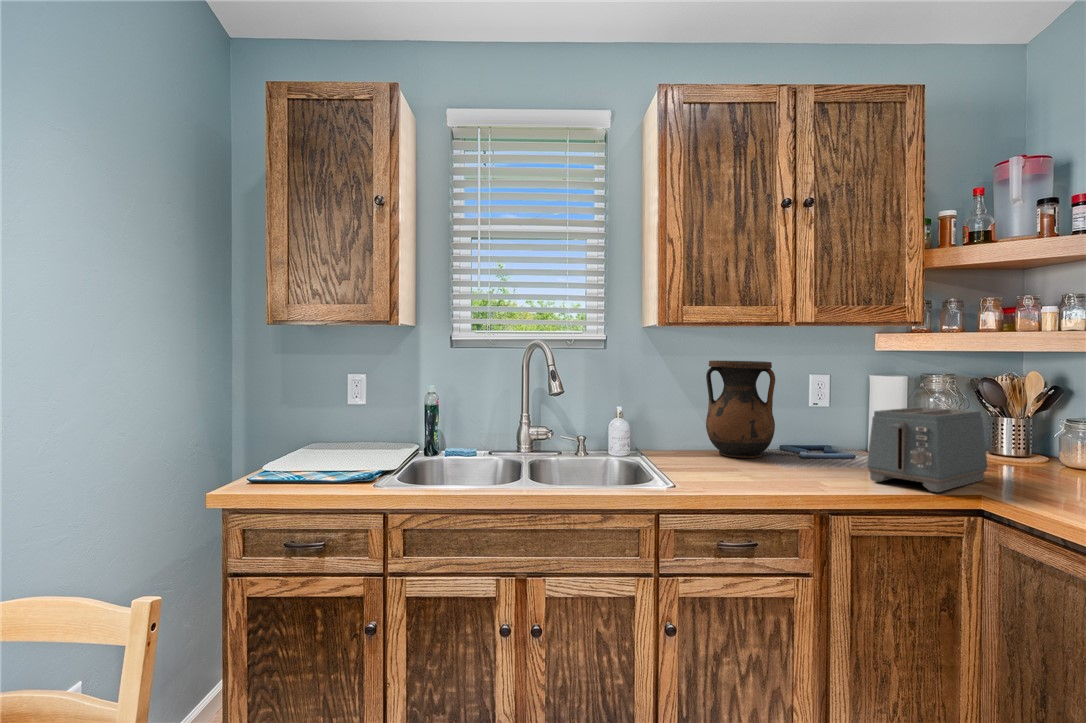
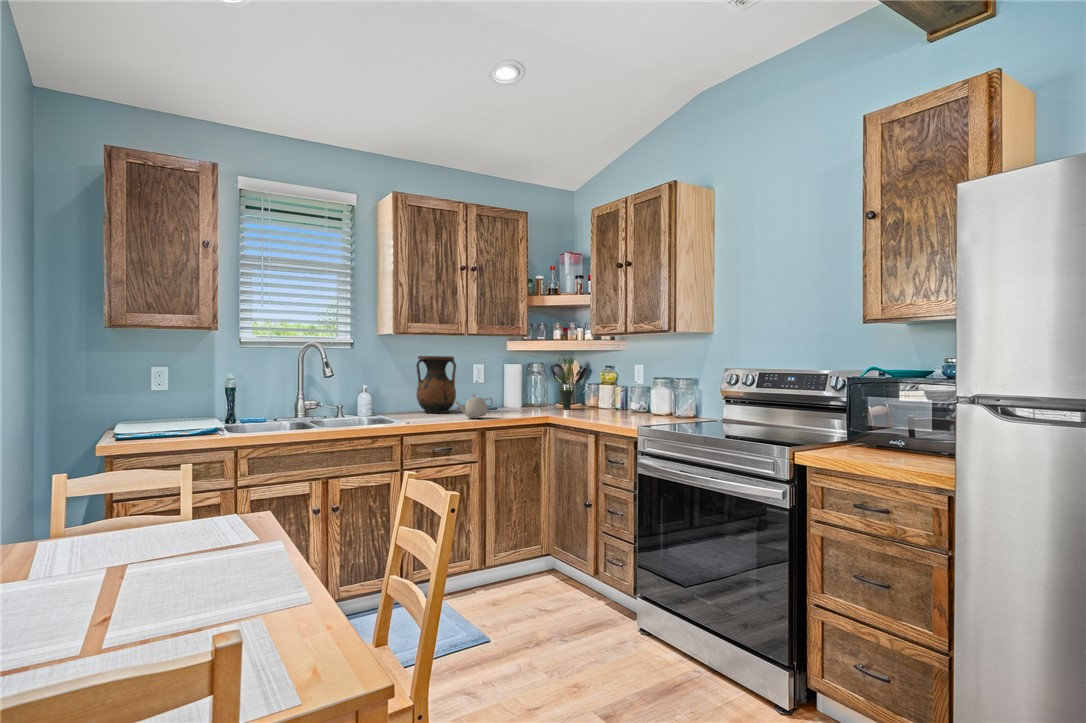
potted plant: none [992,359,1058,474] -> present [556,357,574,409]
toaster: present [867,407,987,492] -> none [502,379,552,416]
teapot: none [762,437,846,486] -> present [454,394,493,418]

